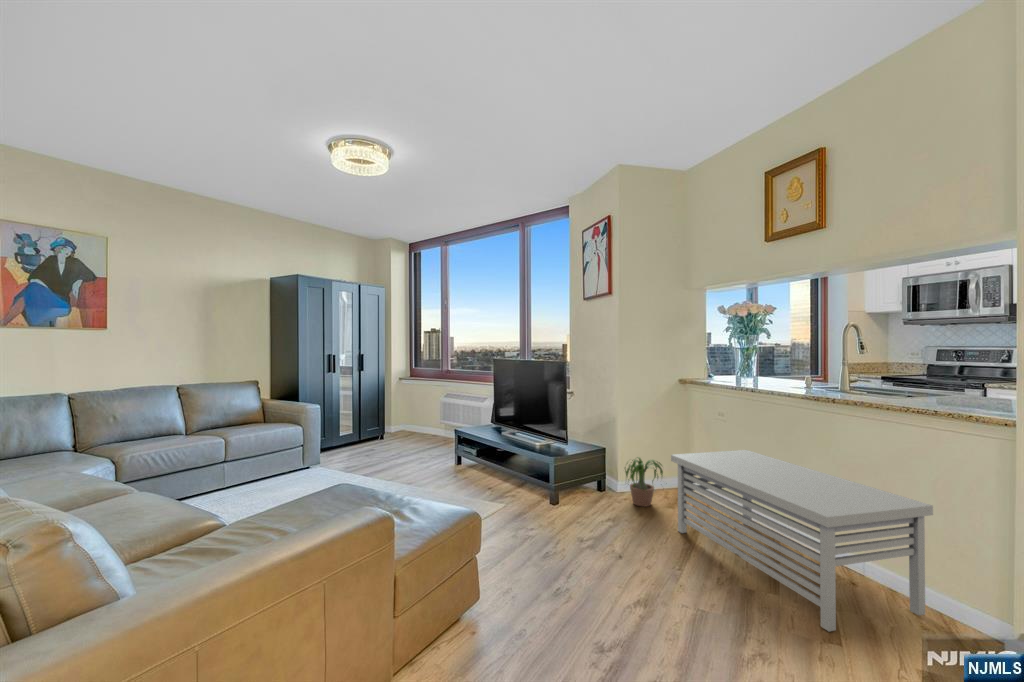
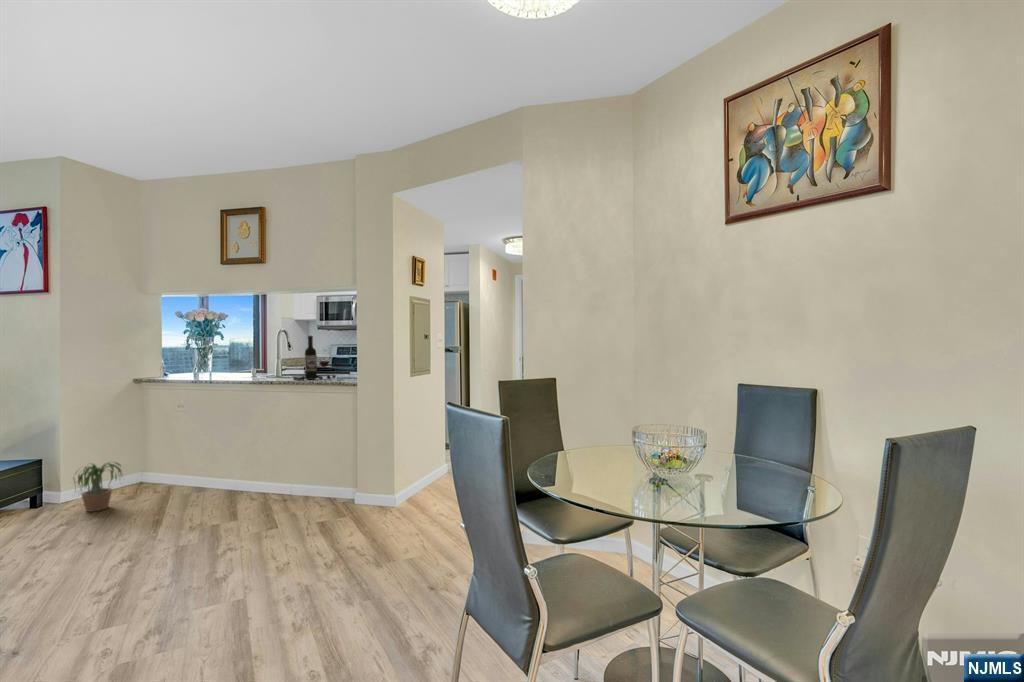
wine bottle: none [872,333,975,408] -> present [293,336,341,380]
storage bench: present [671,450,933,631] -> none [136,434,323,527]

